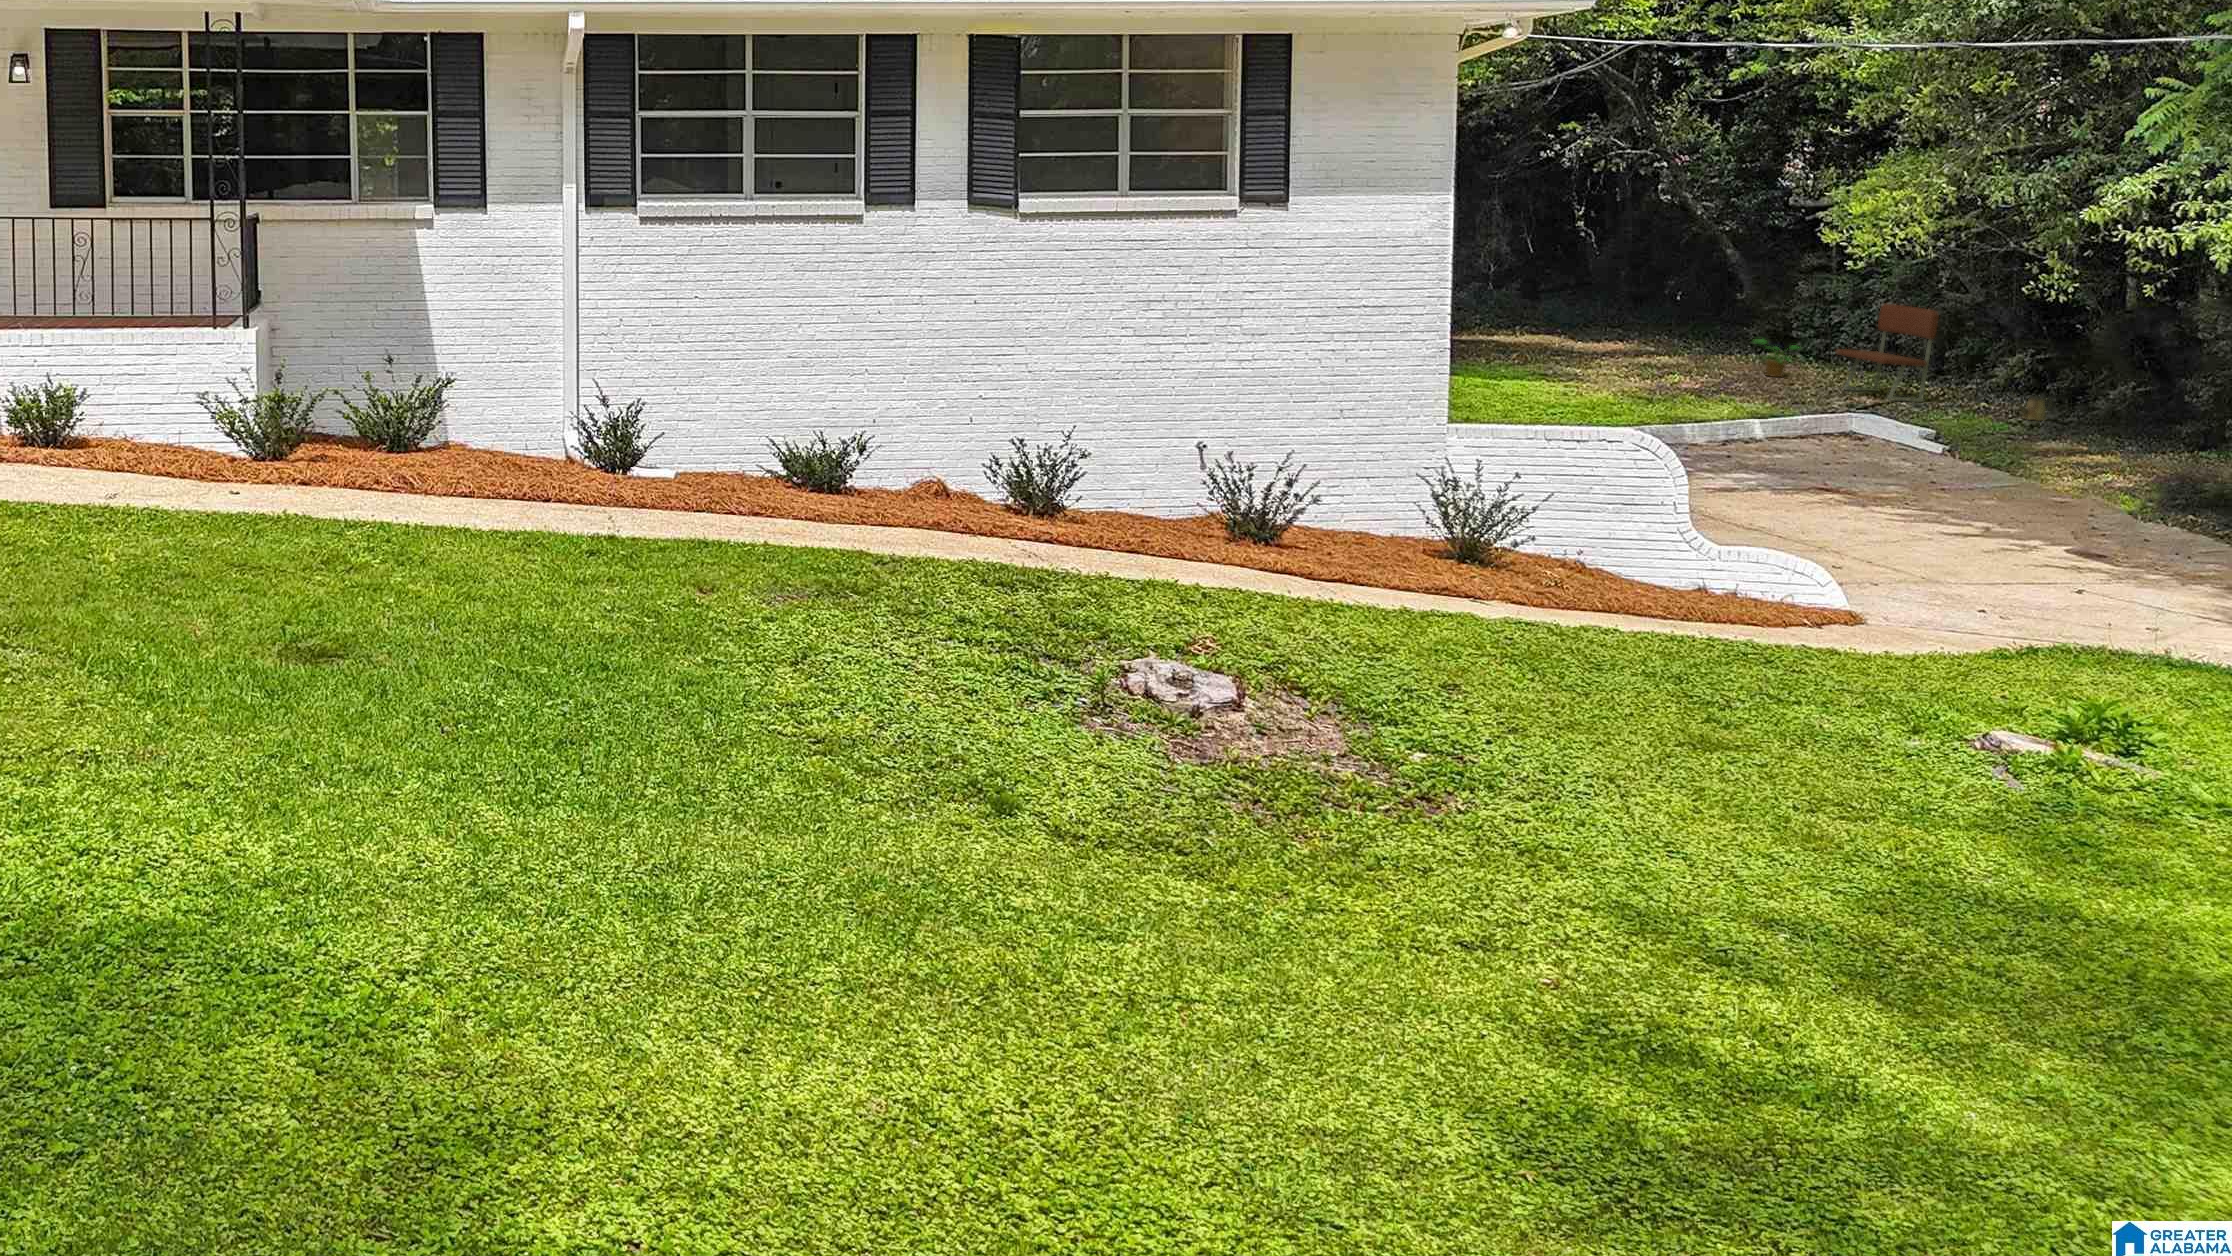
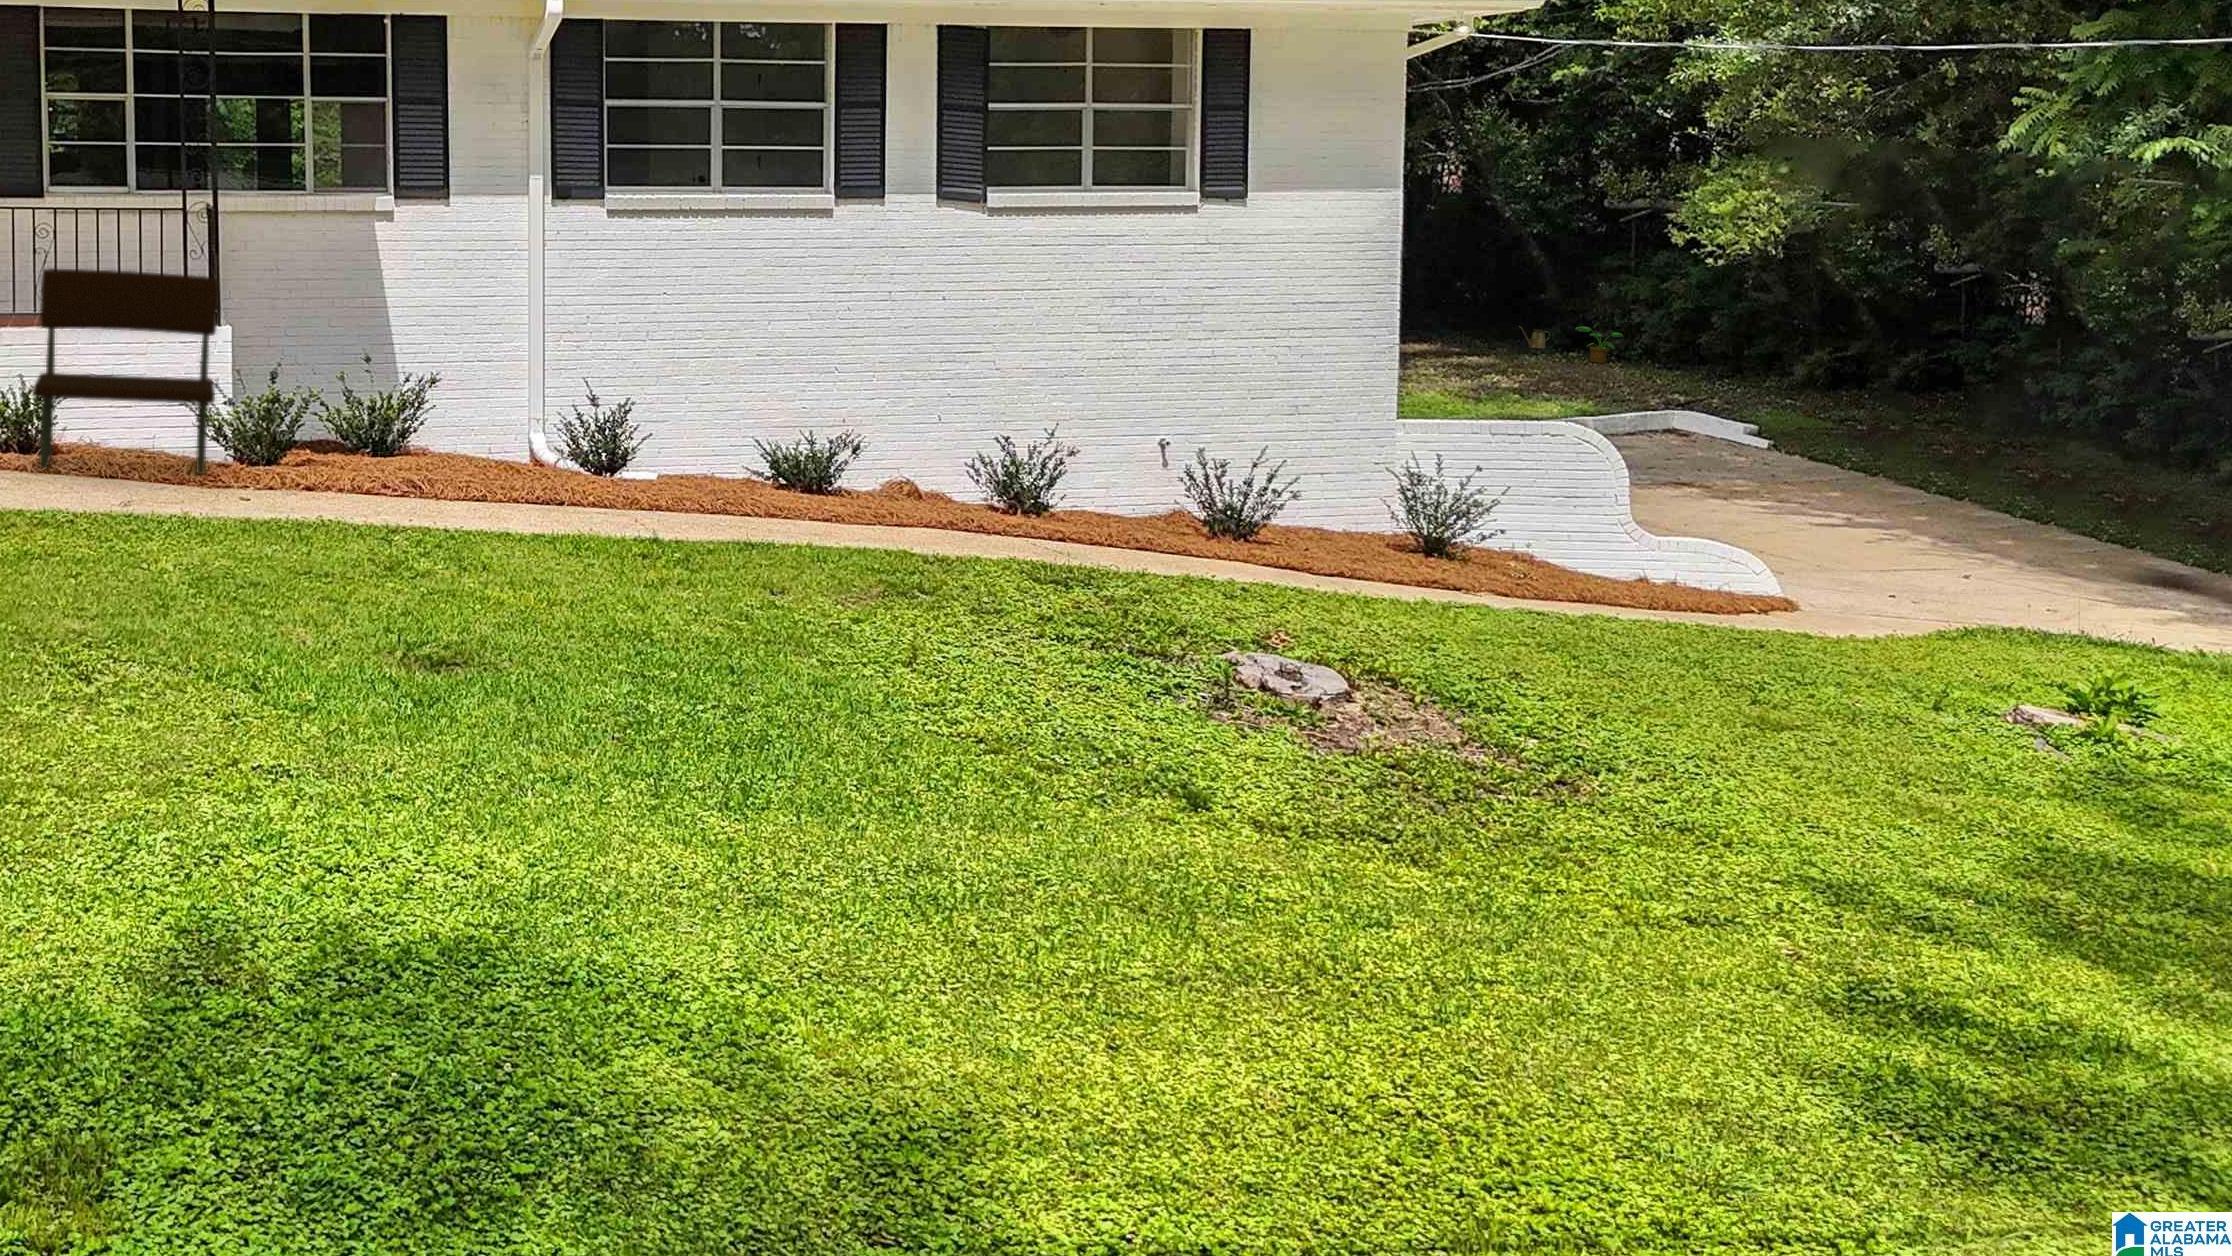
bench: present [1836,304,1939,402] -> present [33,269,218,474]
watering can: present [2017,396,2051,421] -> present [1519,326,1550,349]

